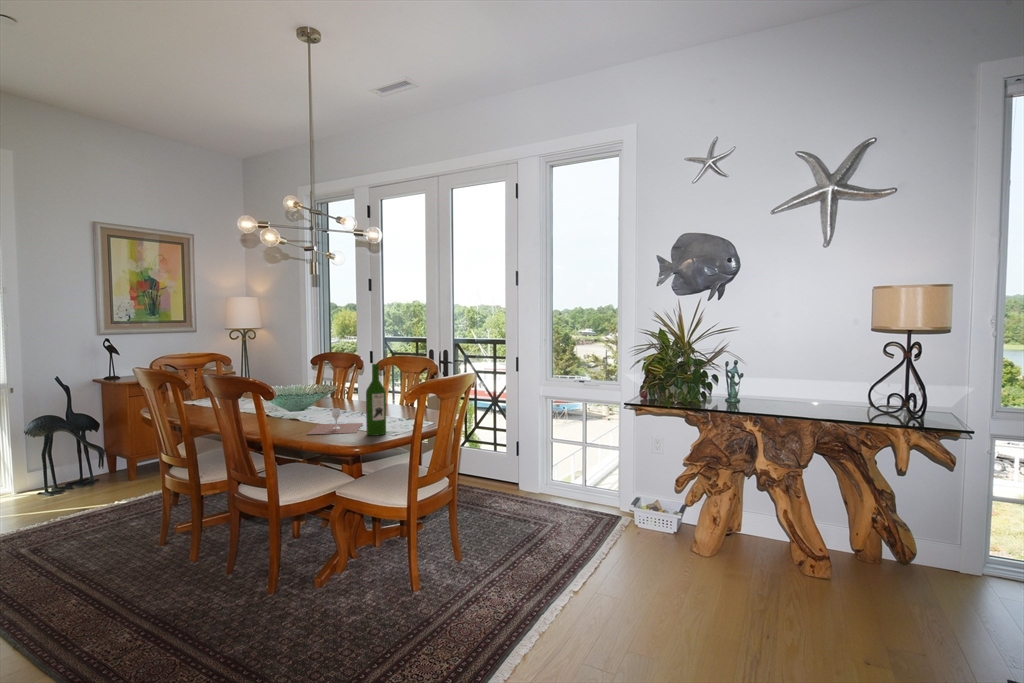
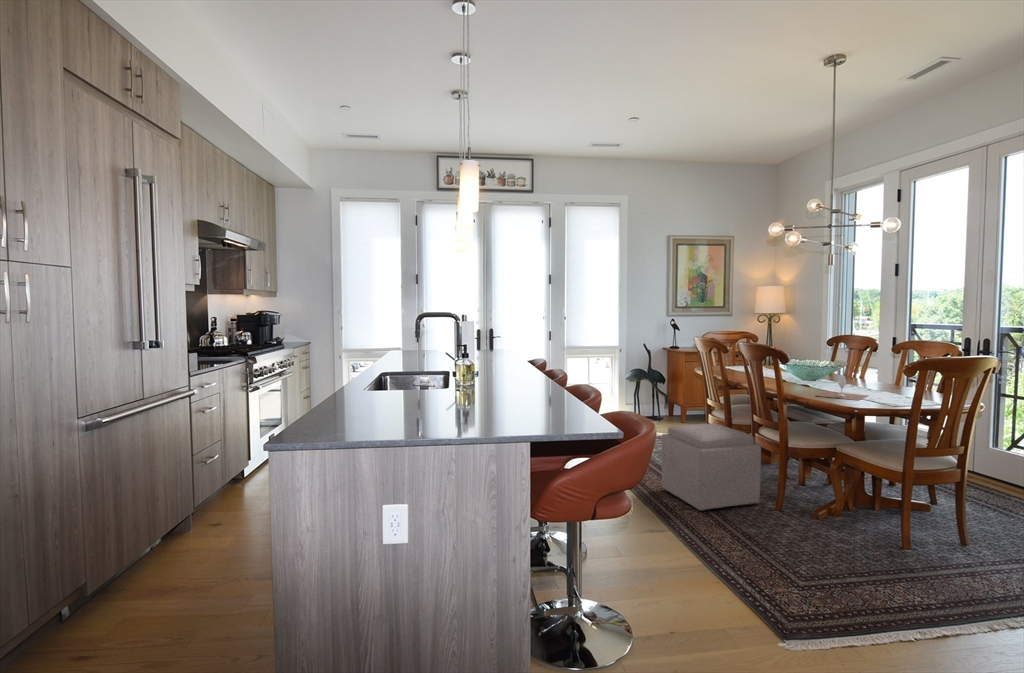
wine bottle: present [366,364,386,436] -> none [868,343,890,405]
ottoman: none [72,492,243,646] -> present [661,423,761,511]

